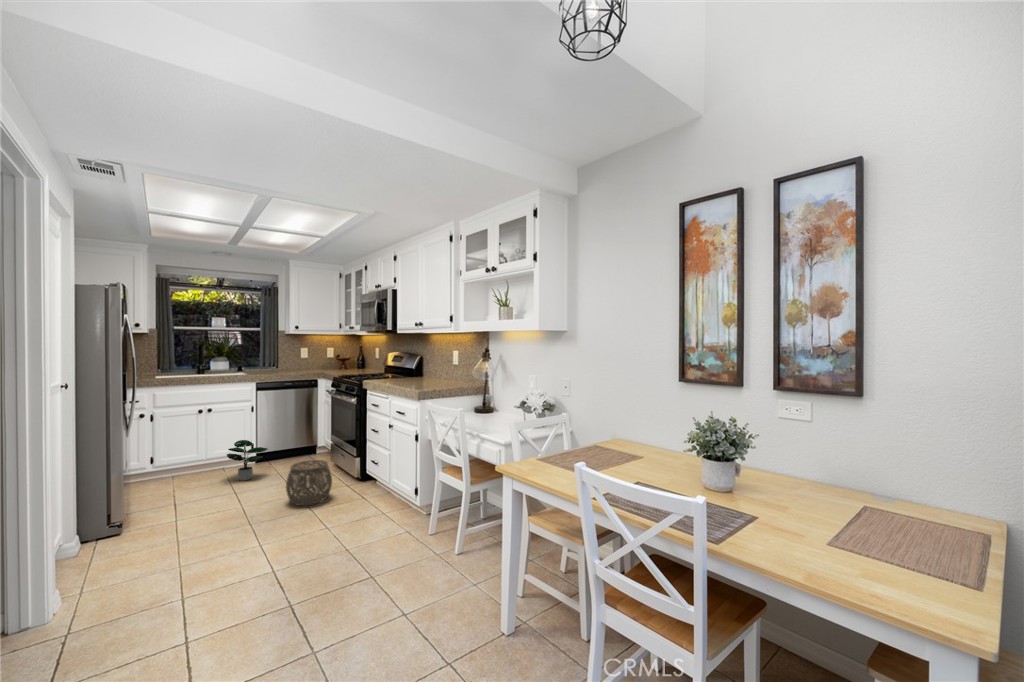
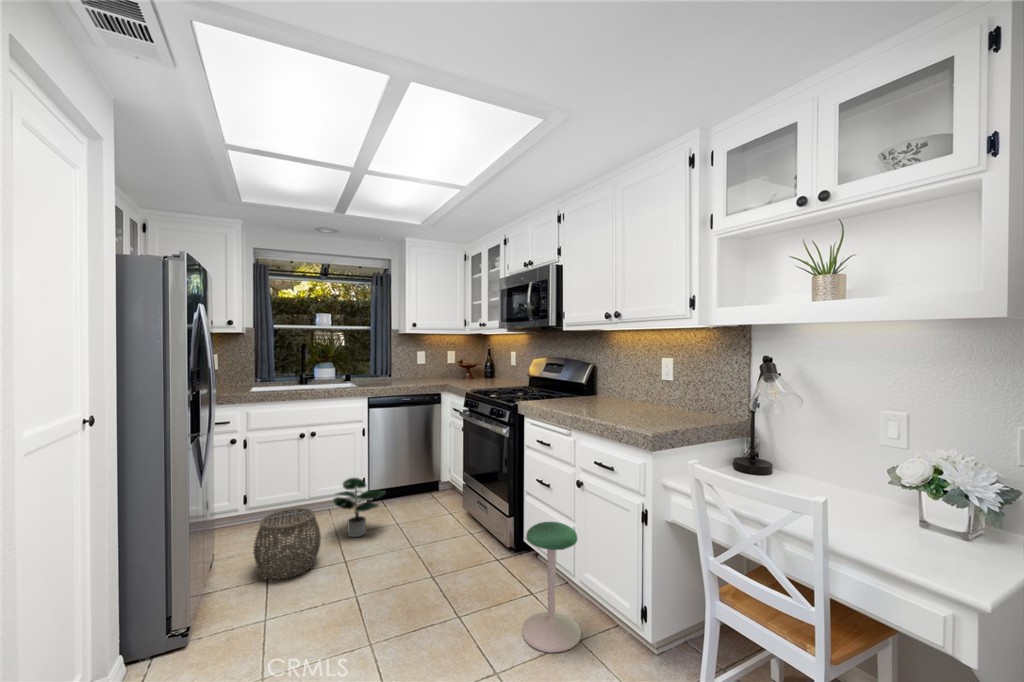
stool: none [349,448,386,517] -> present [522,522,581,653]
woven basket: present [286,460,332,506] -> present [254,508,321,580]

